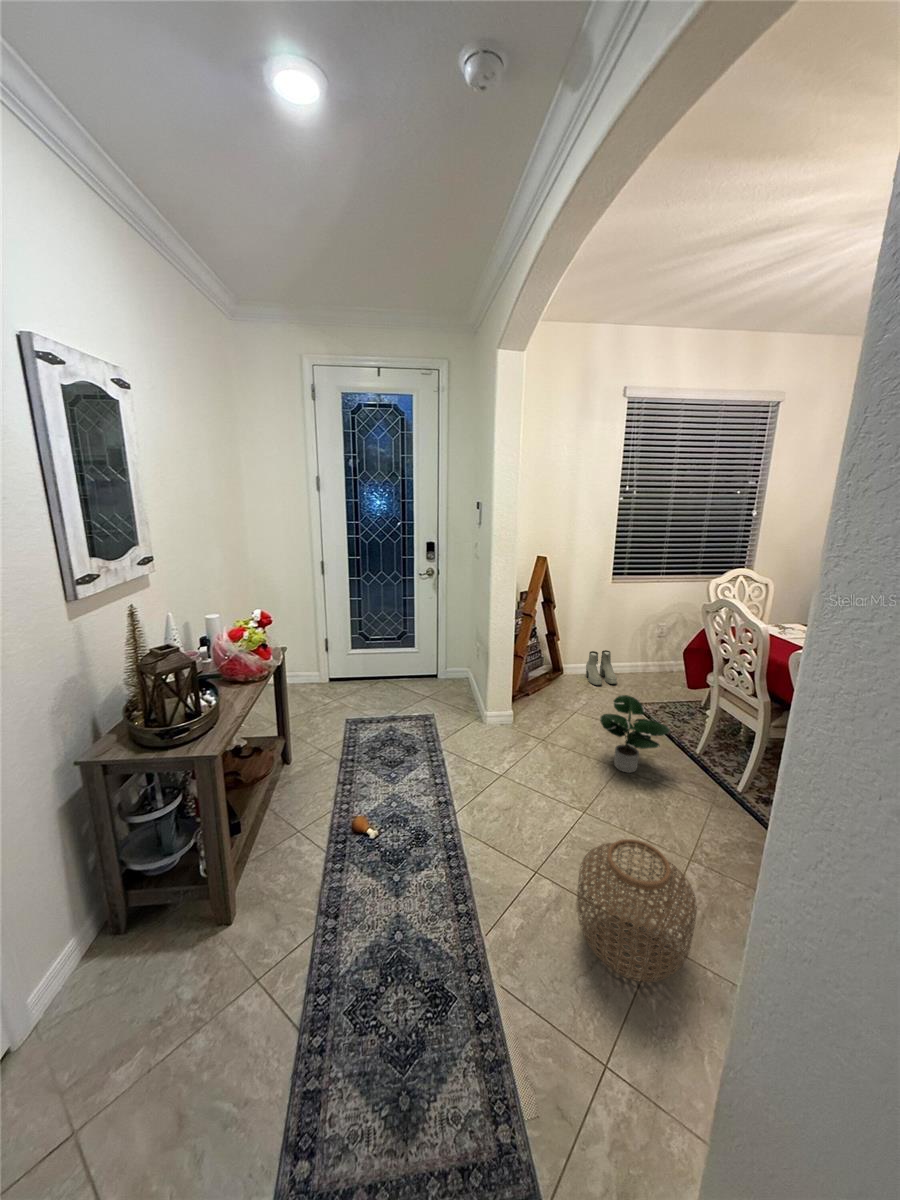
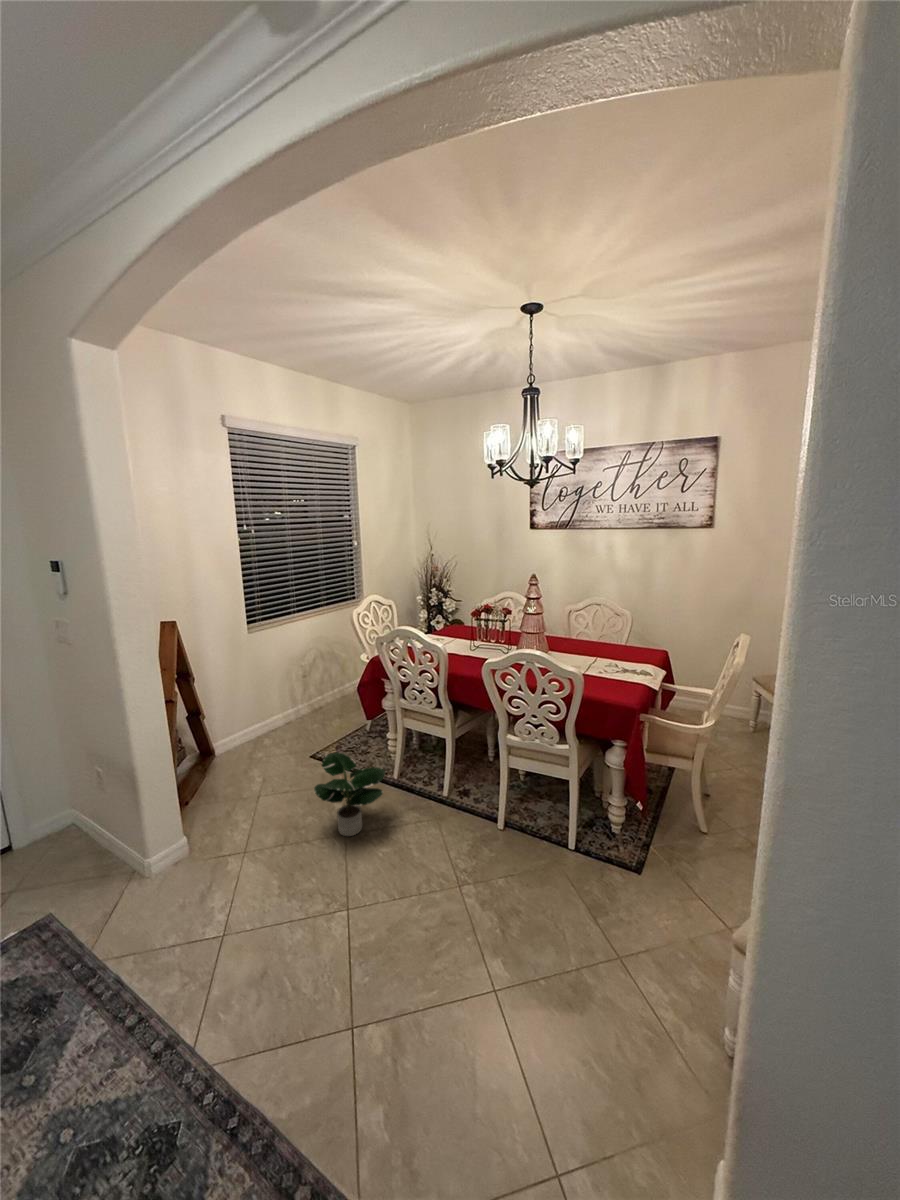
boots: present [586,650,617,685] -> none [243,708,284,752]
woven basket: present [577,839,697,982] -> none [422,906,538,1068]

